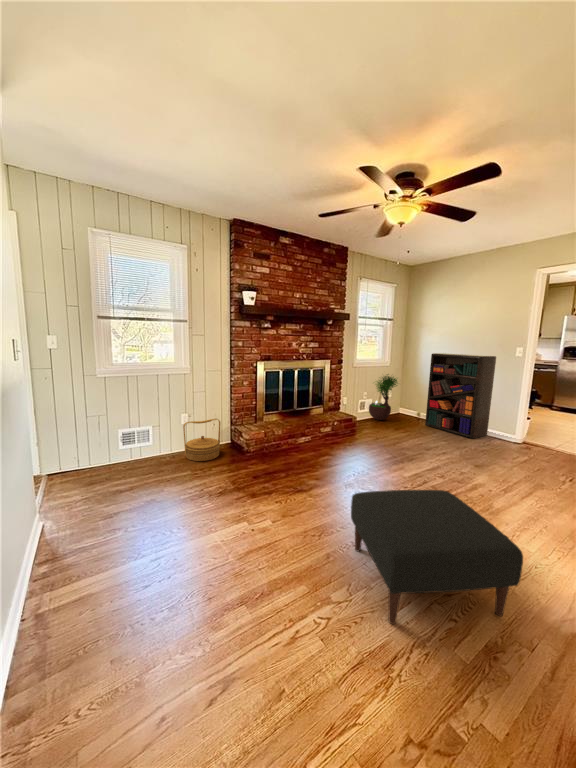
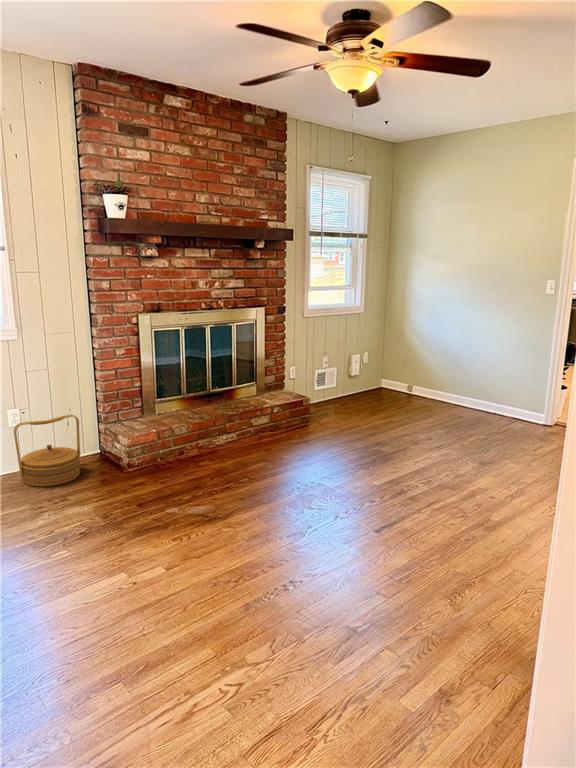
bookshelf: present [425,353,496,438] -> none [422,288,523,423]
potted tree: present [369,376,397,420] -> none [333,320,383,401]
ottoman: present [351,490,523,624] -> none [279,502,489,680]

